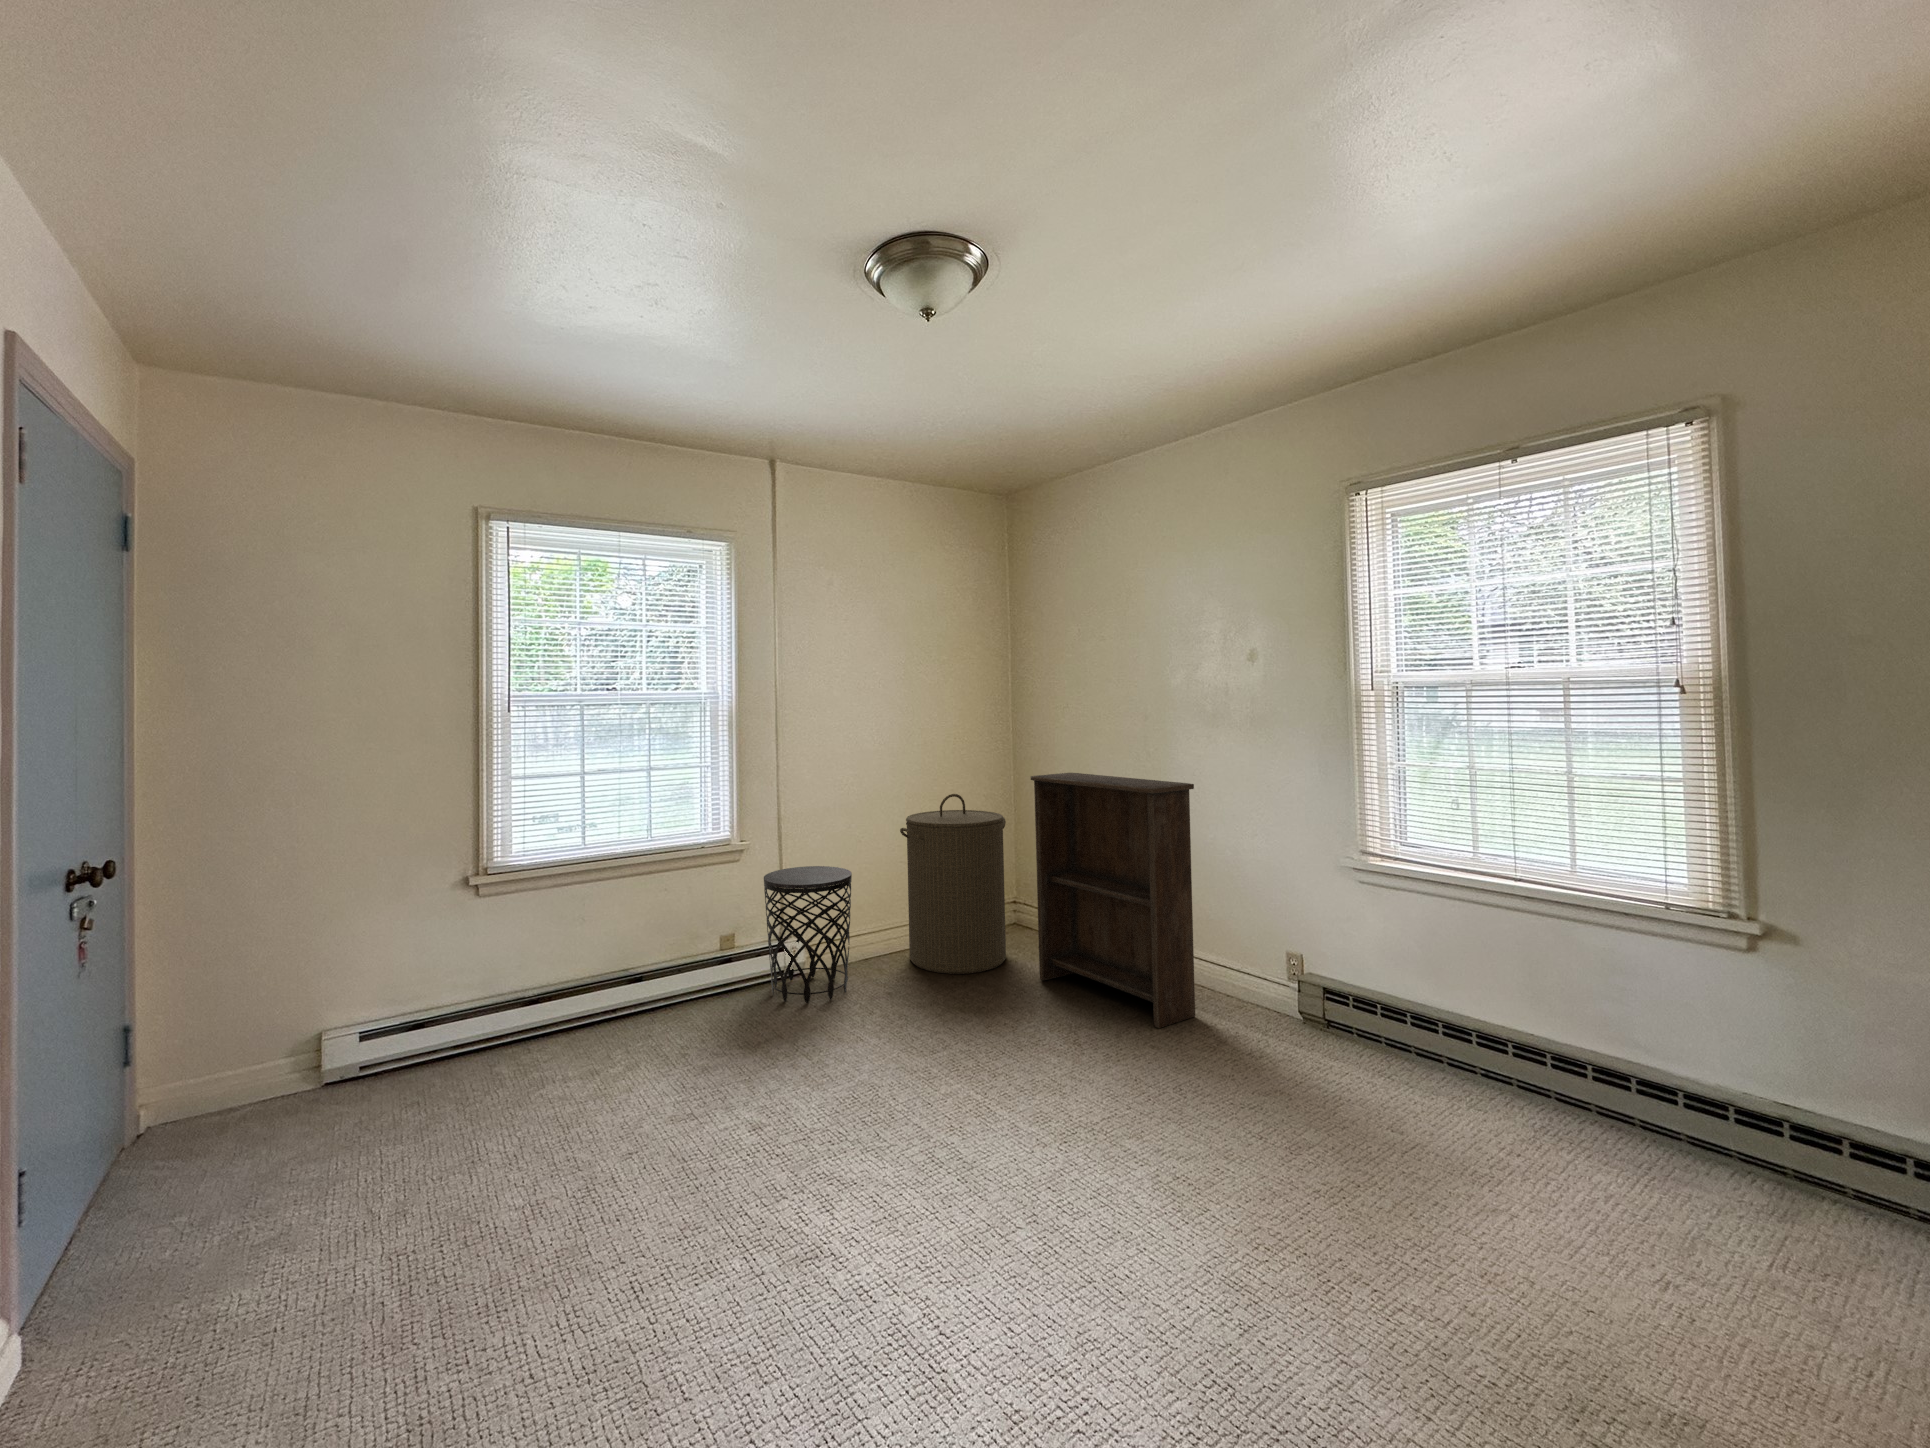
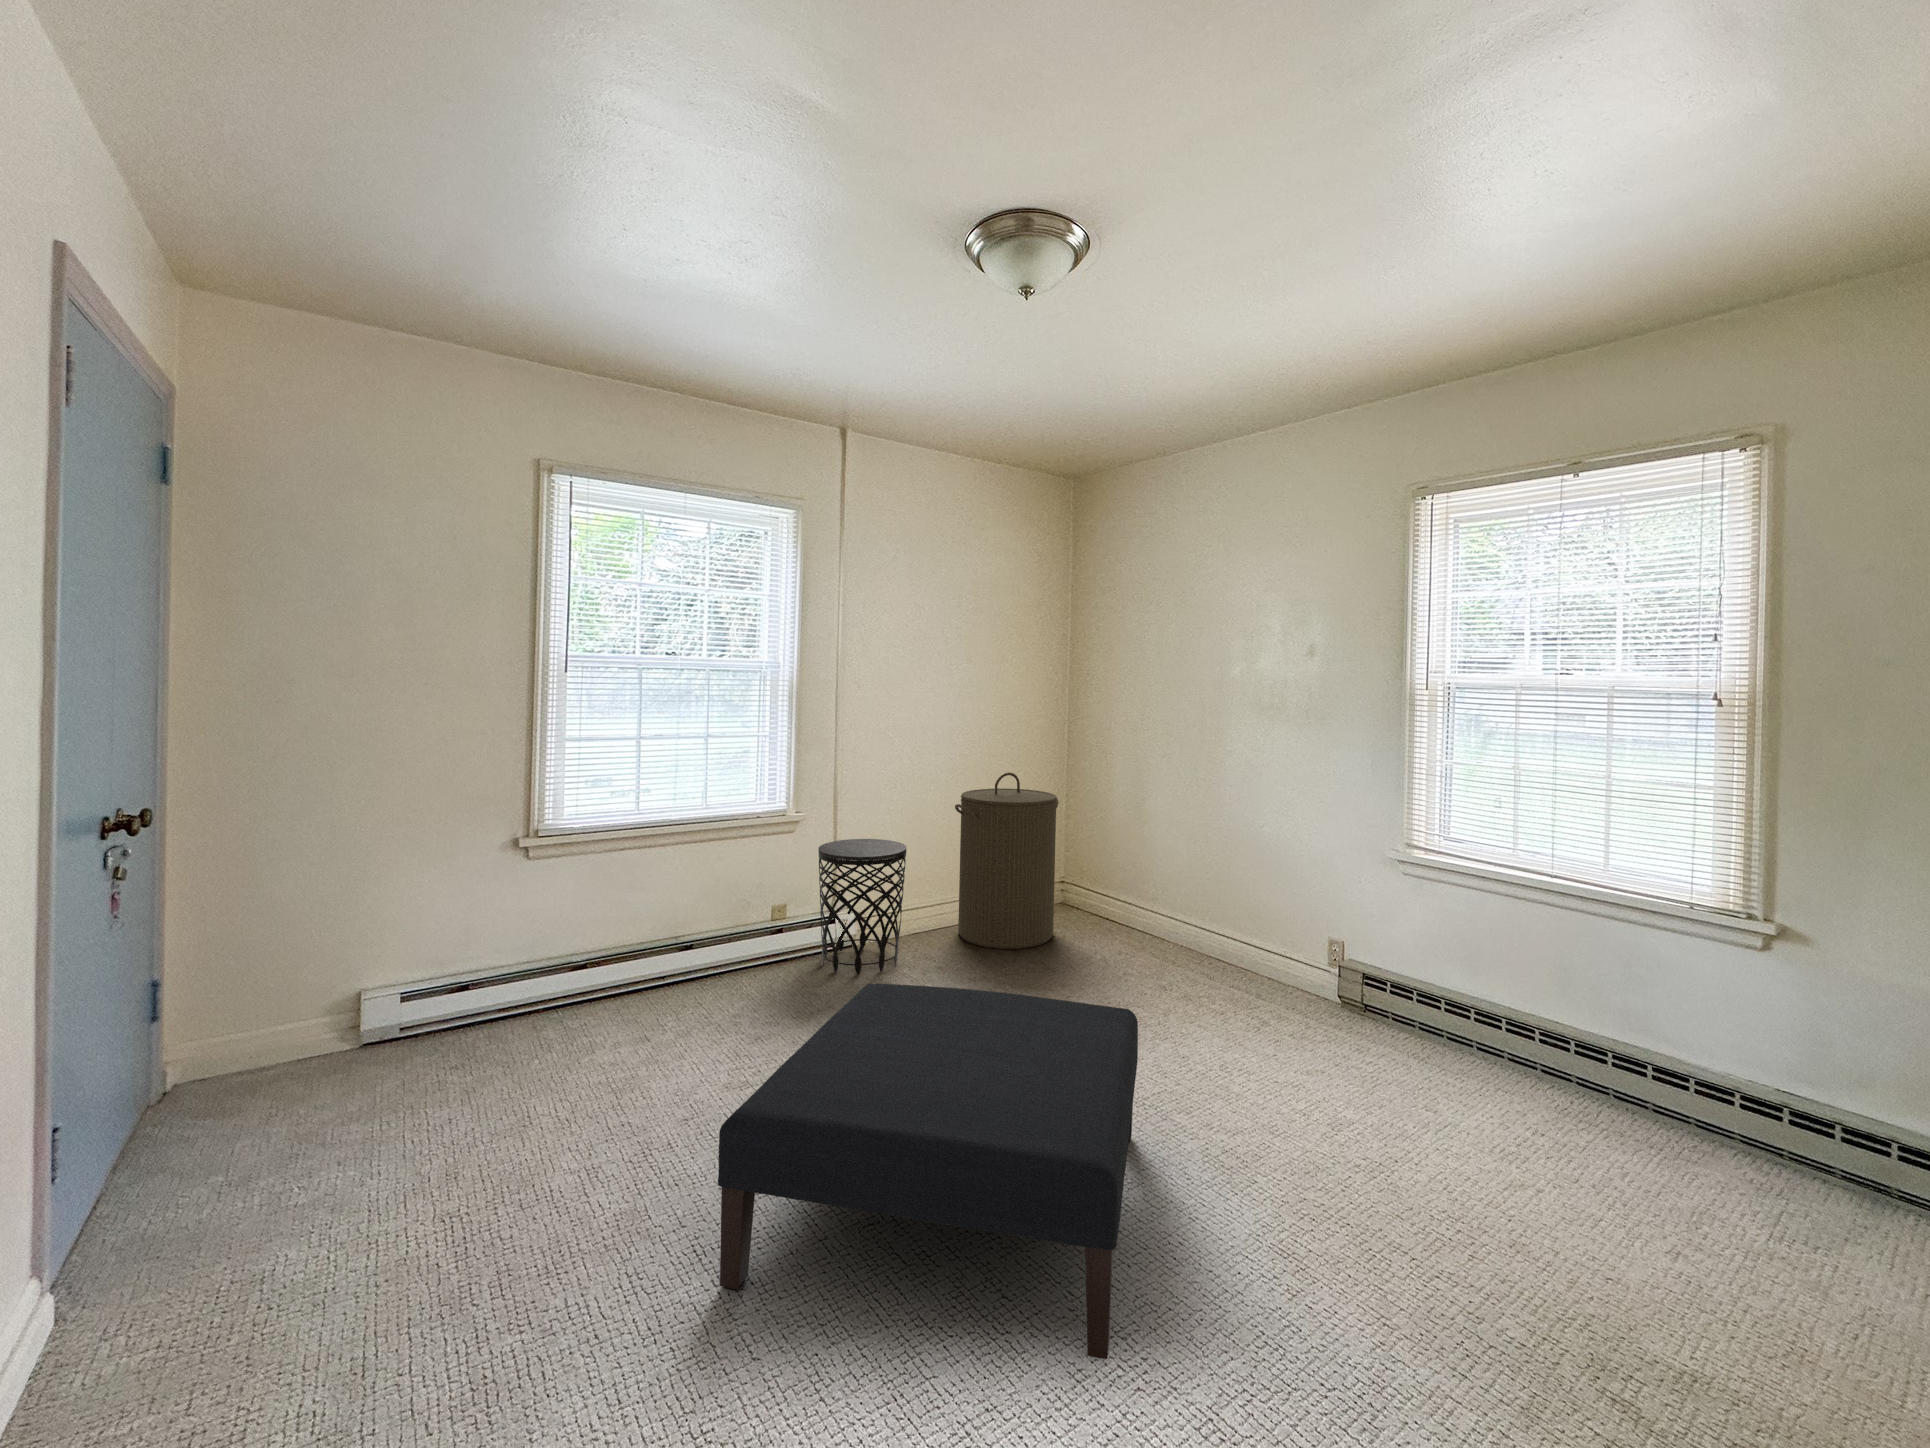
bookshelf: present [1030,773,1195,1028] -> none [1086,756,1248,1007]
ottoman: none [649,1012,1082,1399] -> present [718,983,1138,1359]

